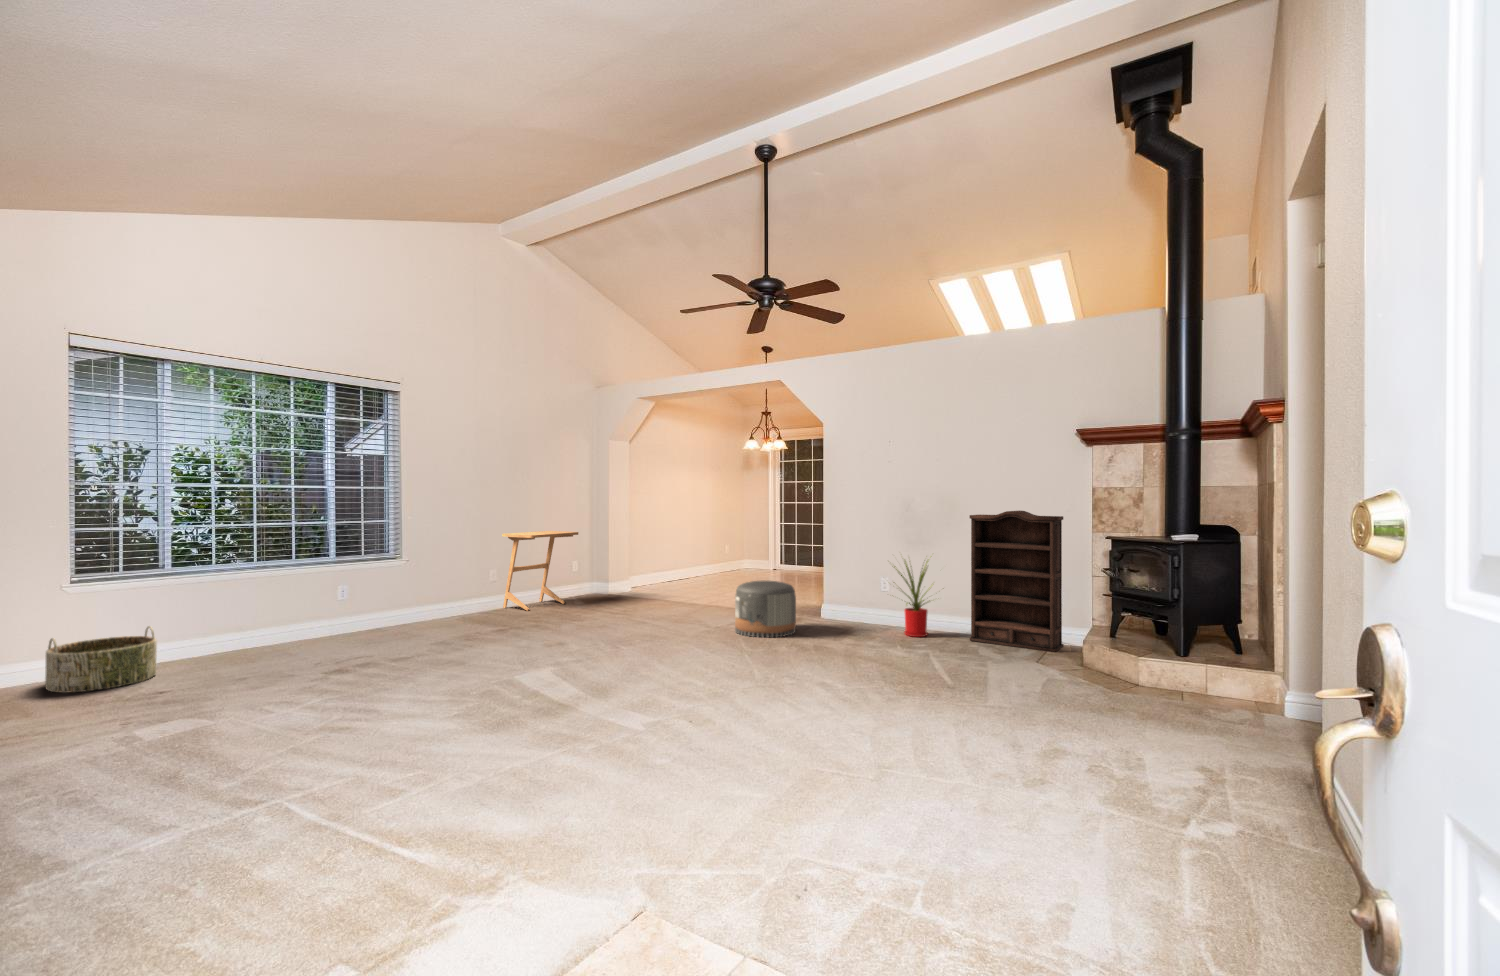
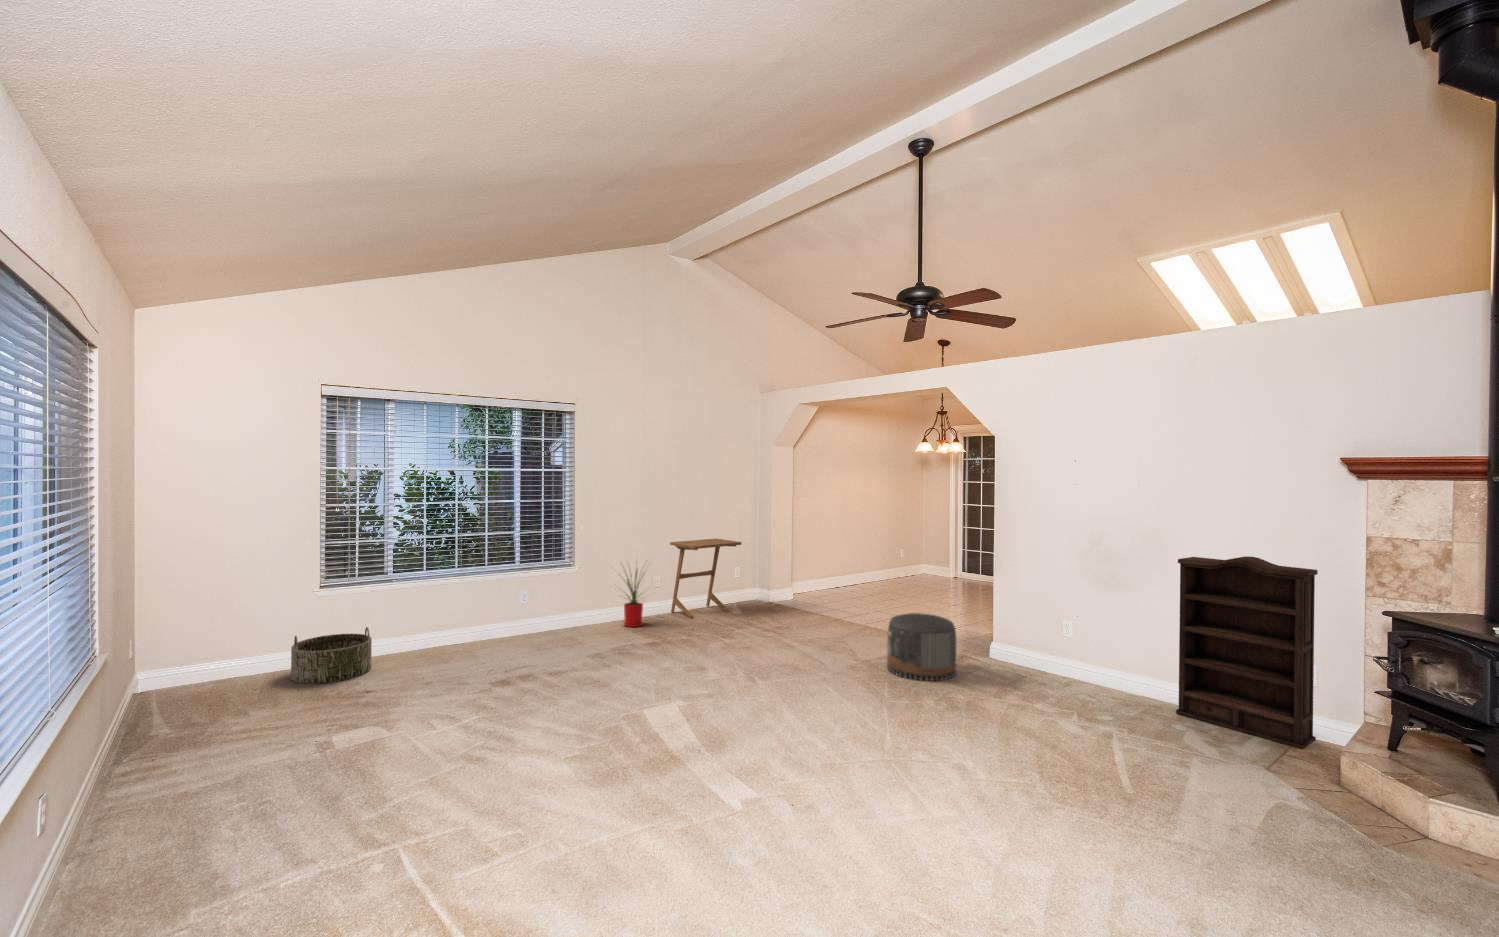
house plant: present [894,561,928,637] -> present [620,569,644,627]

